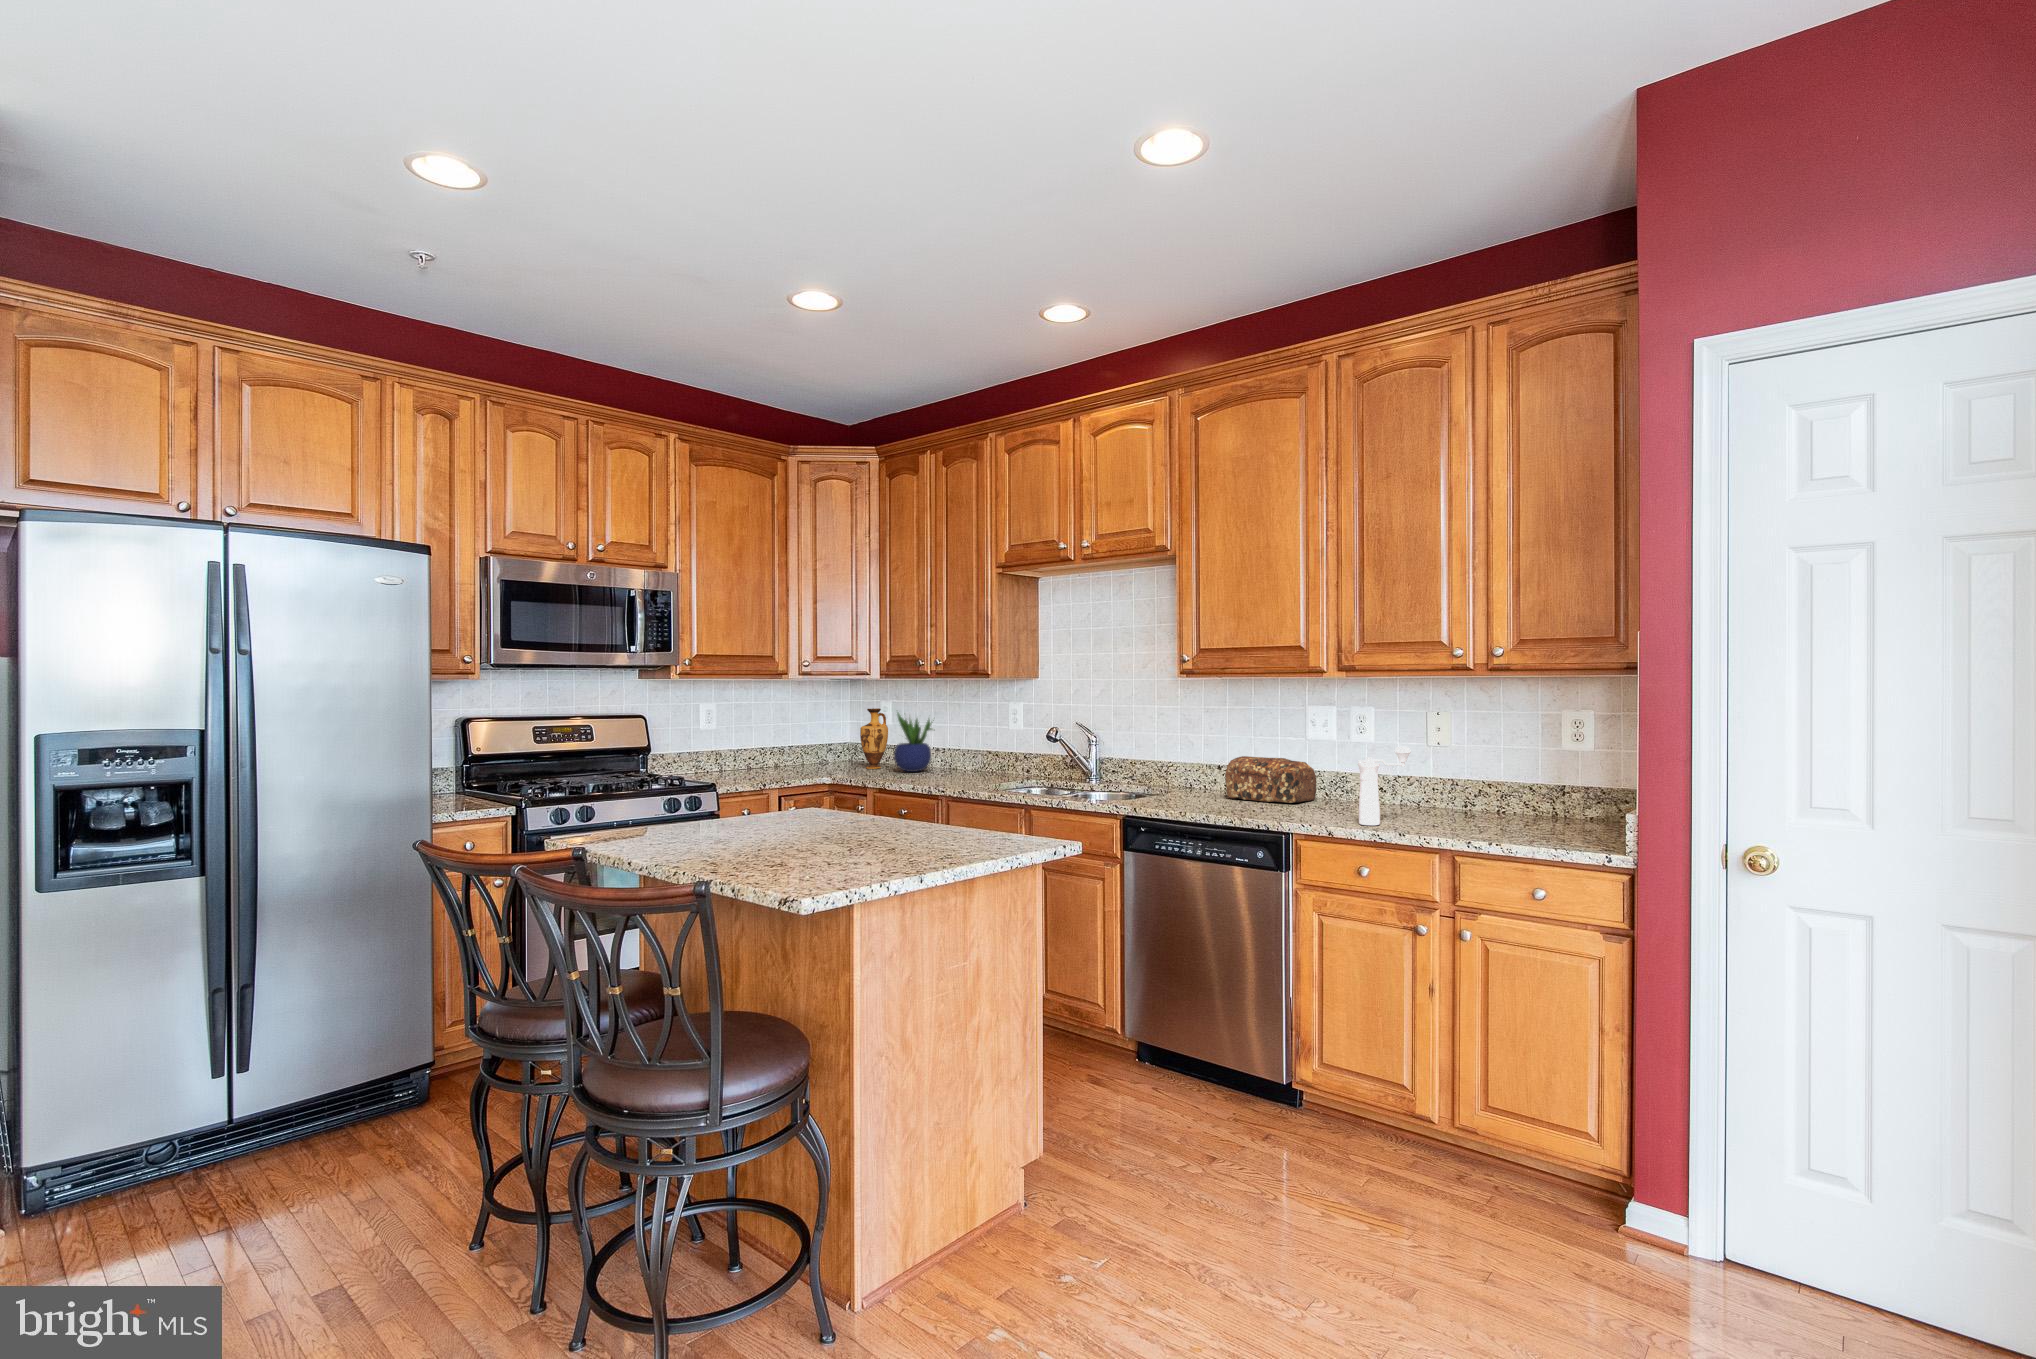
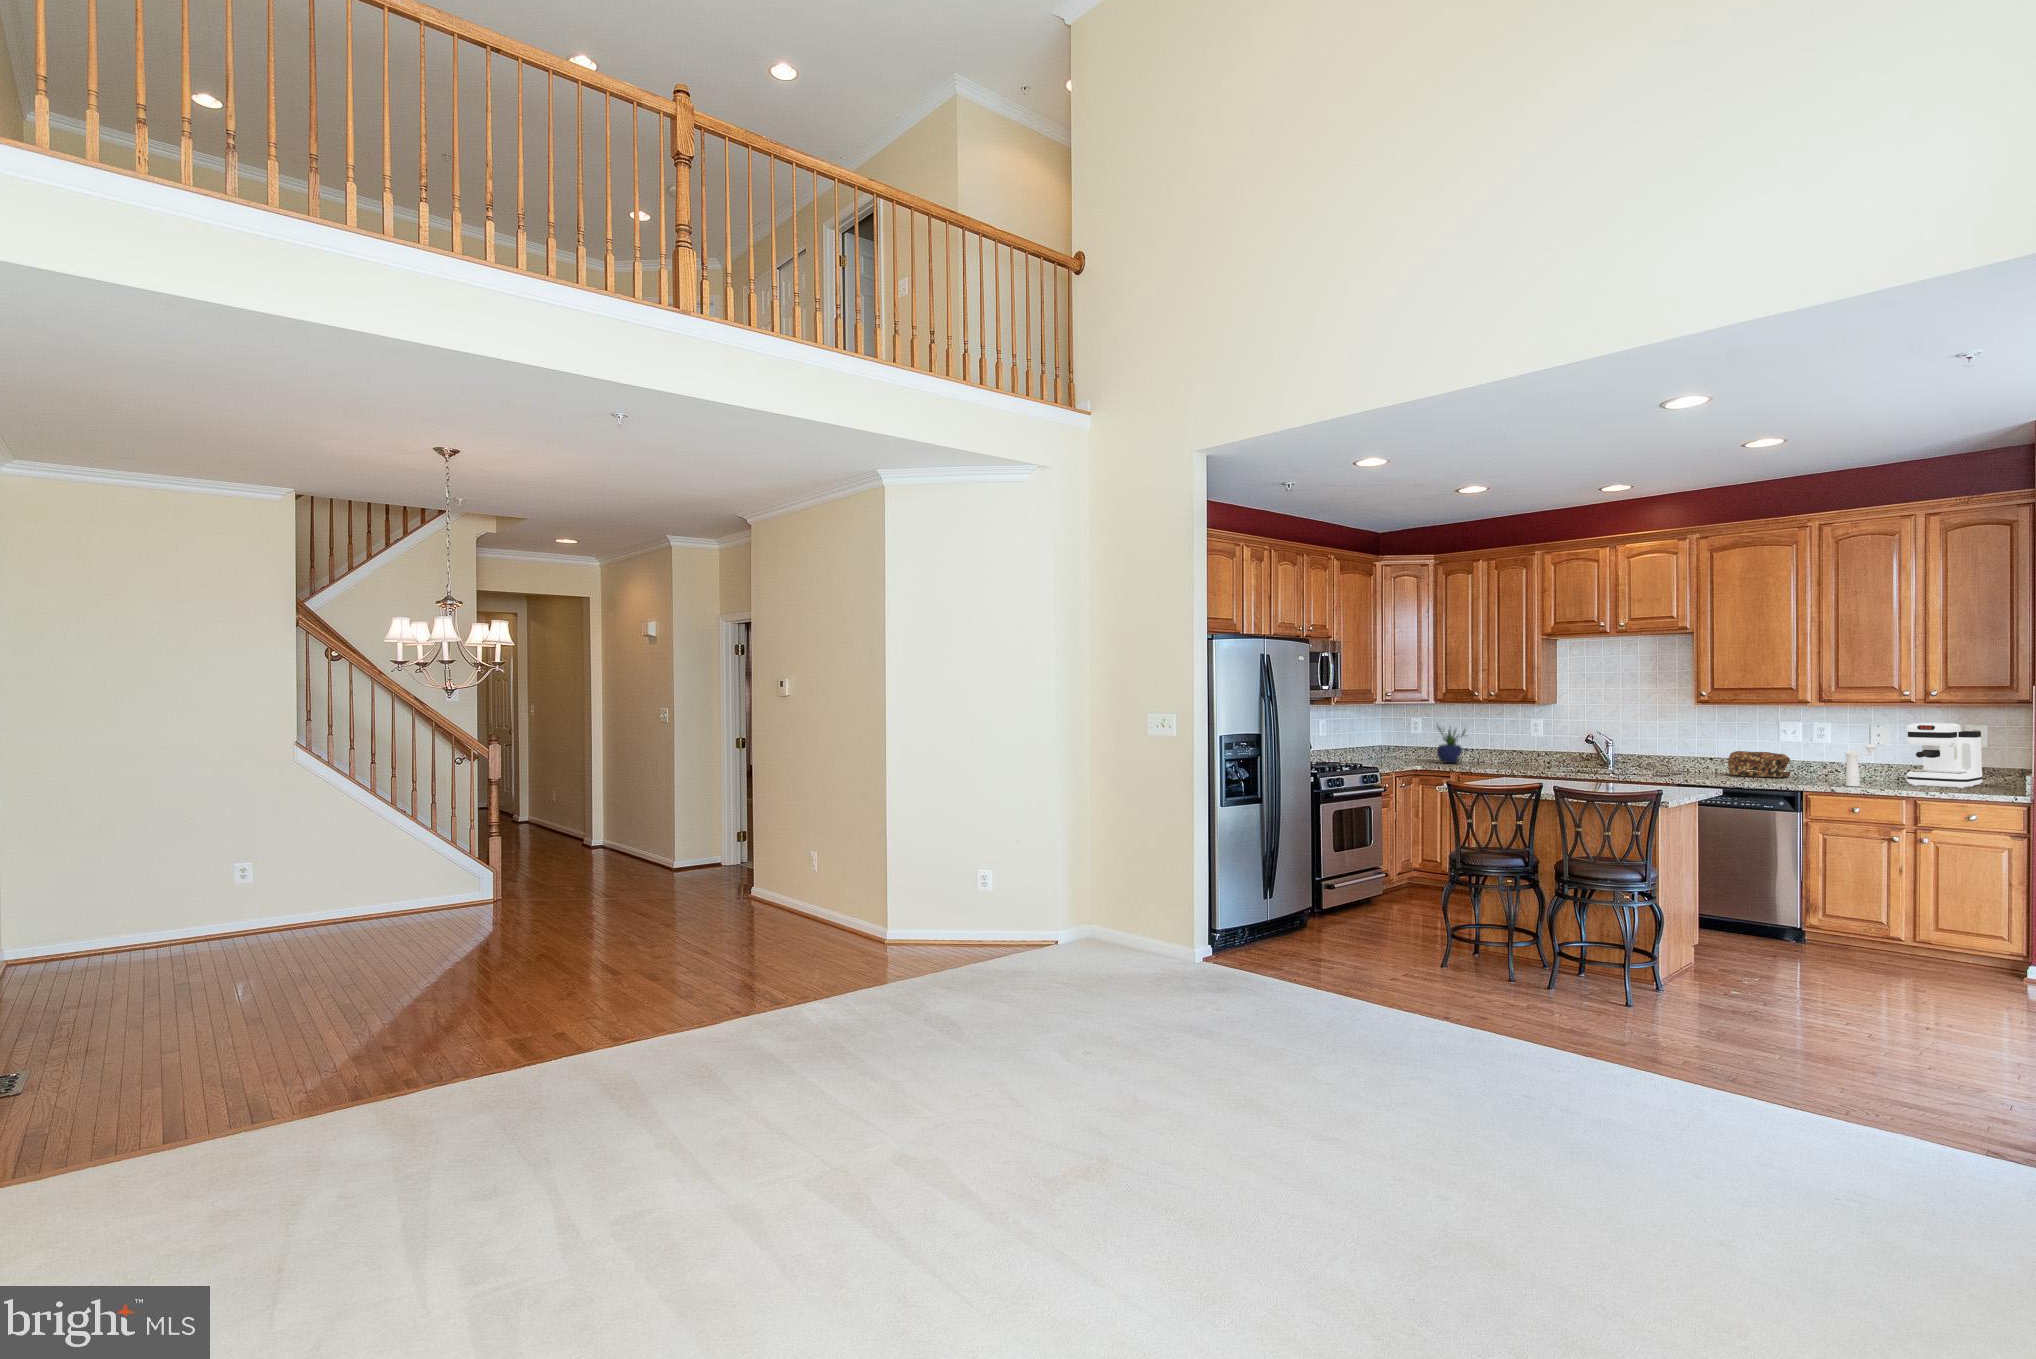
vase: present [860,708,888,769] -> none [1401,722,1421,762]
coffee maker: none [1457,708,1580,831] -> present [1907,723,1982,789]

